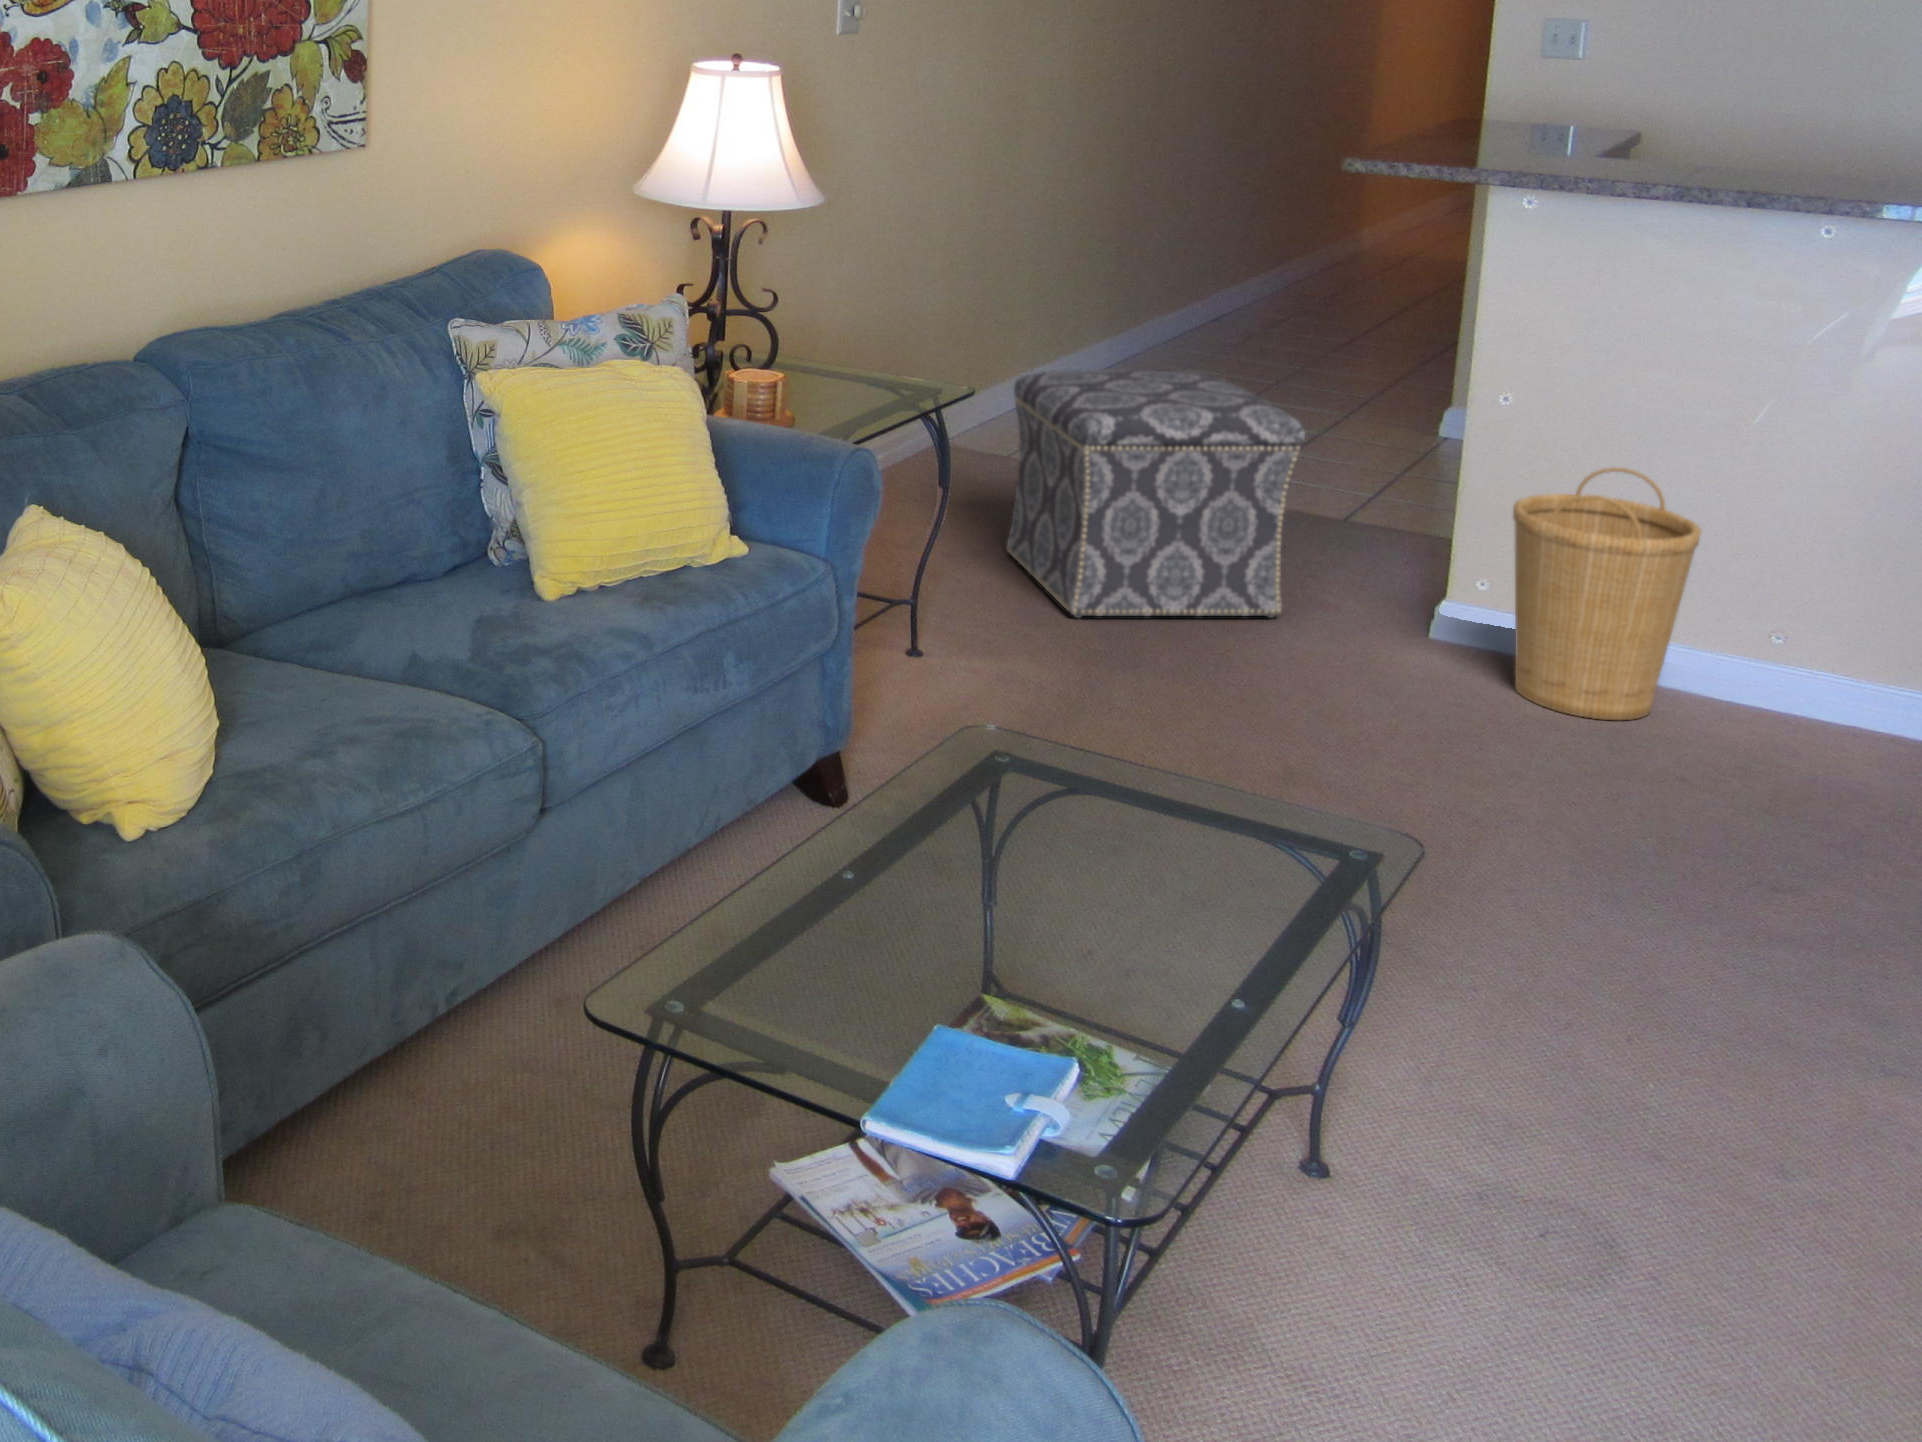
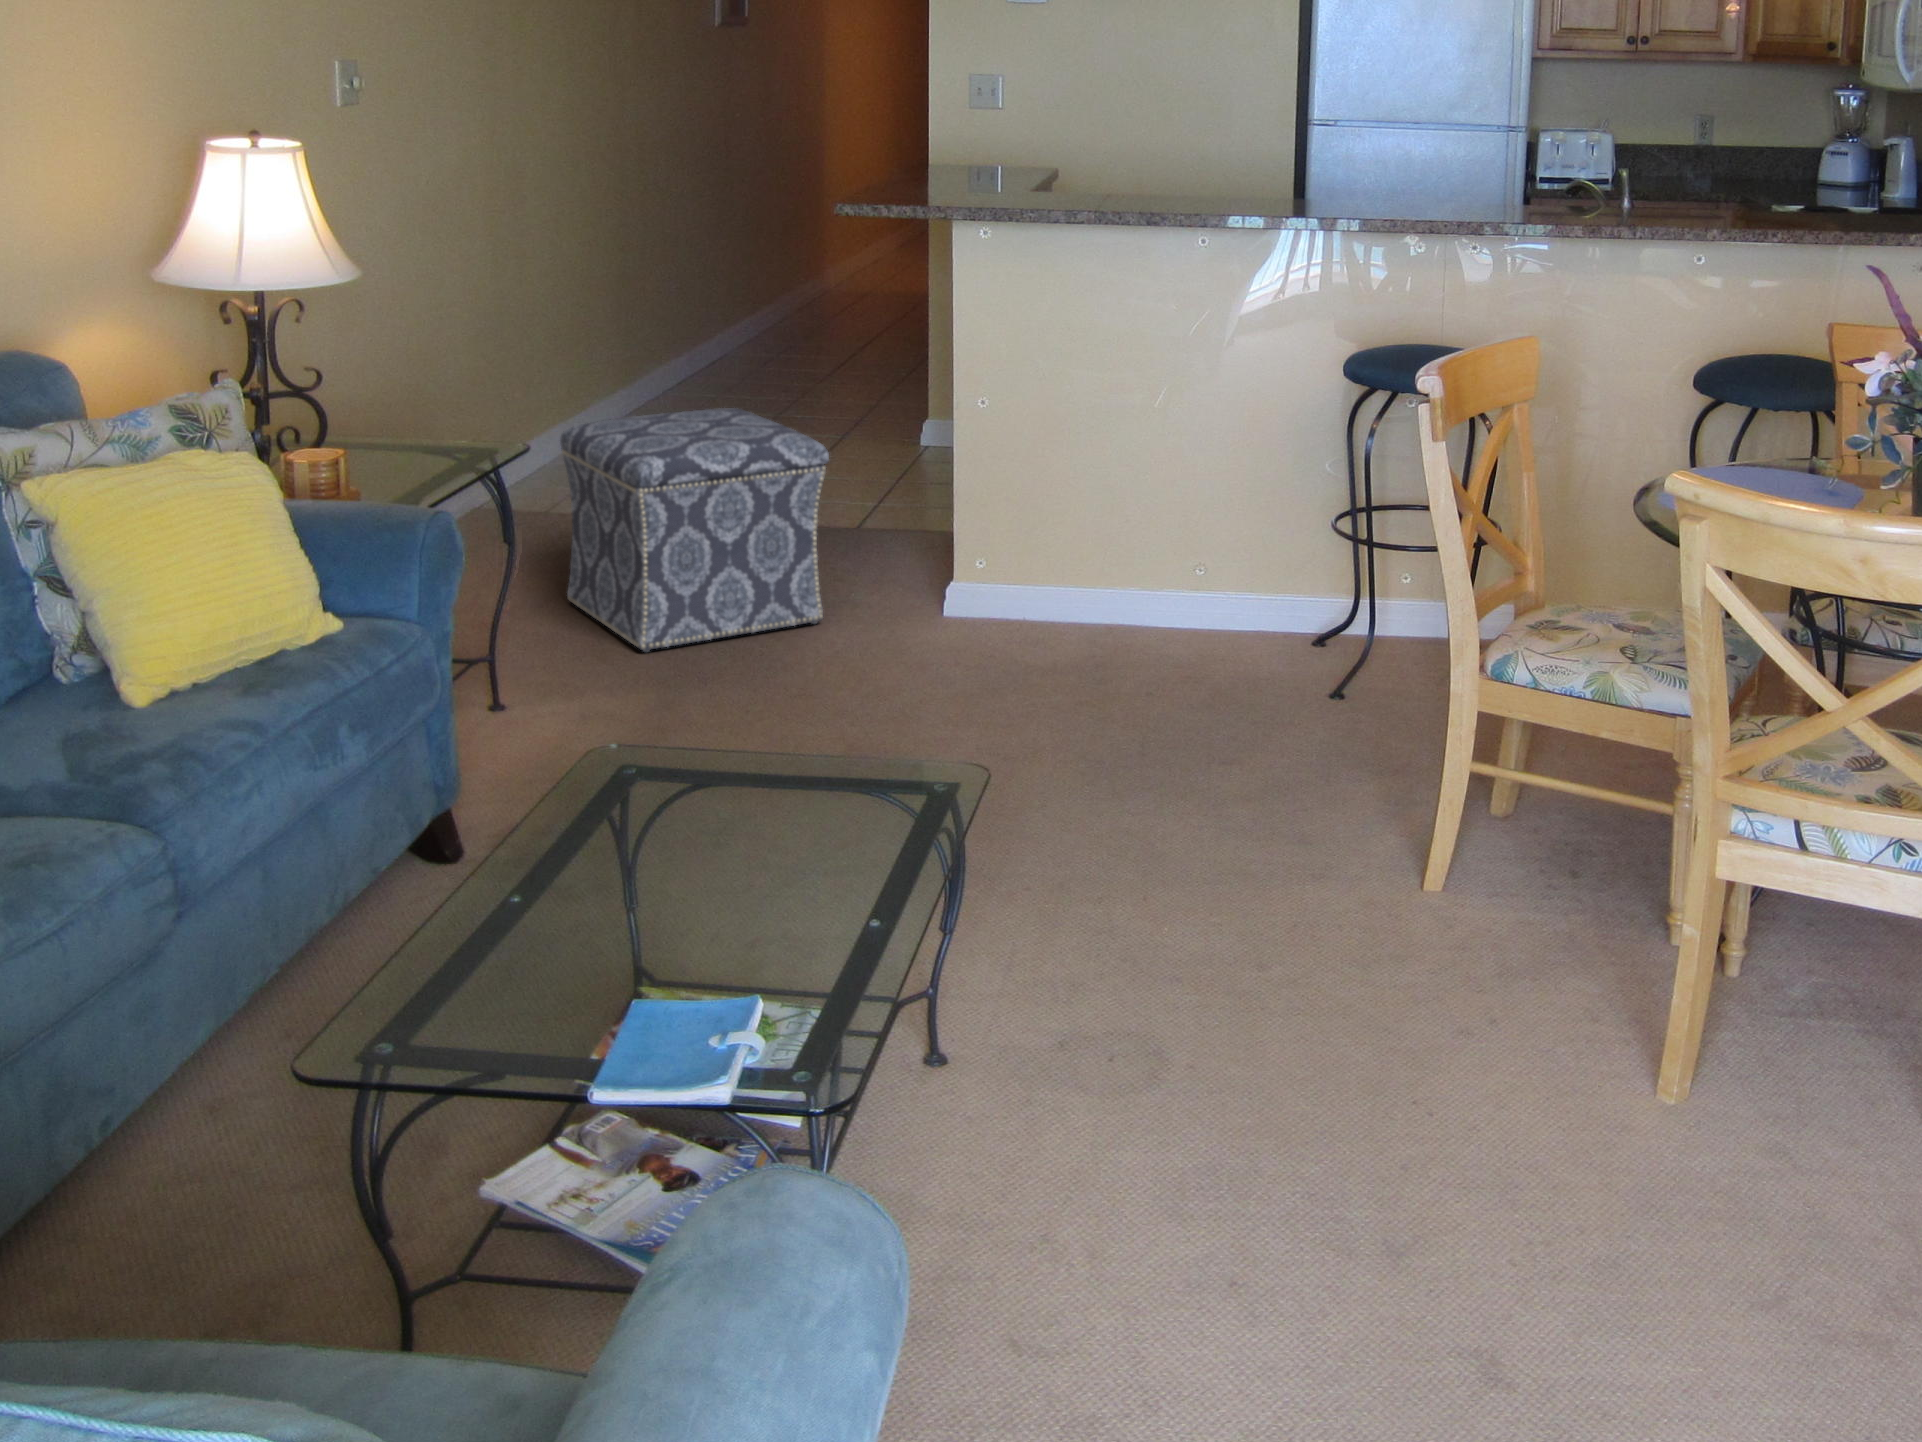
basket: present [1513,468,1701,720] -> none [1000,454,1136,664]

